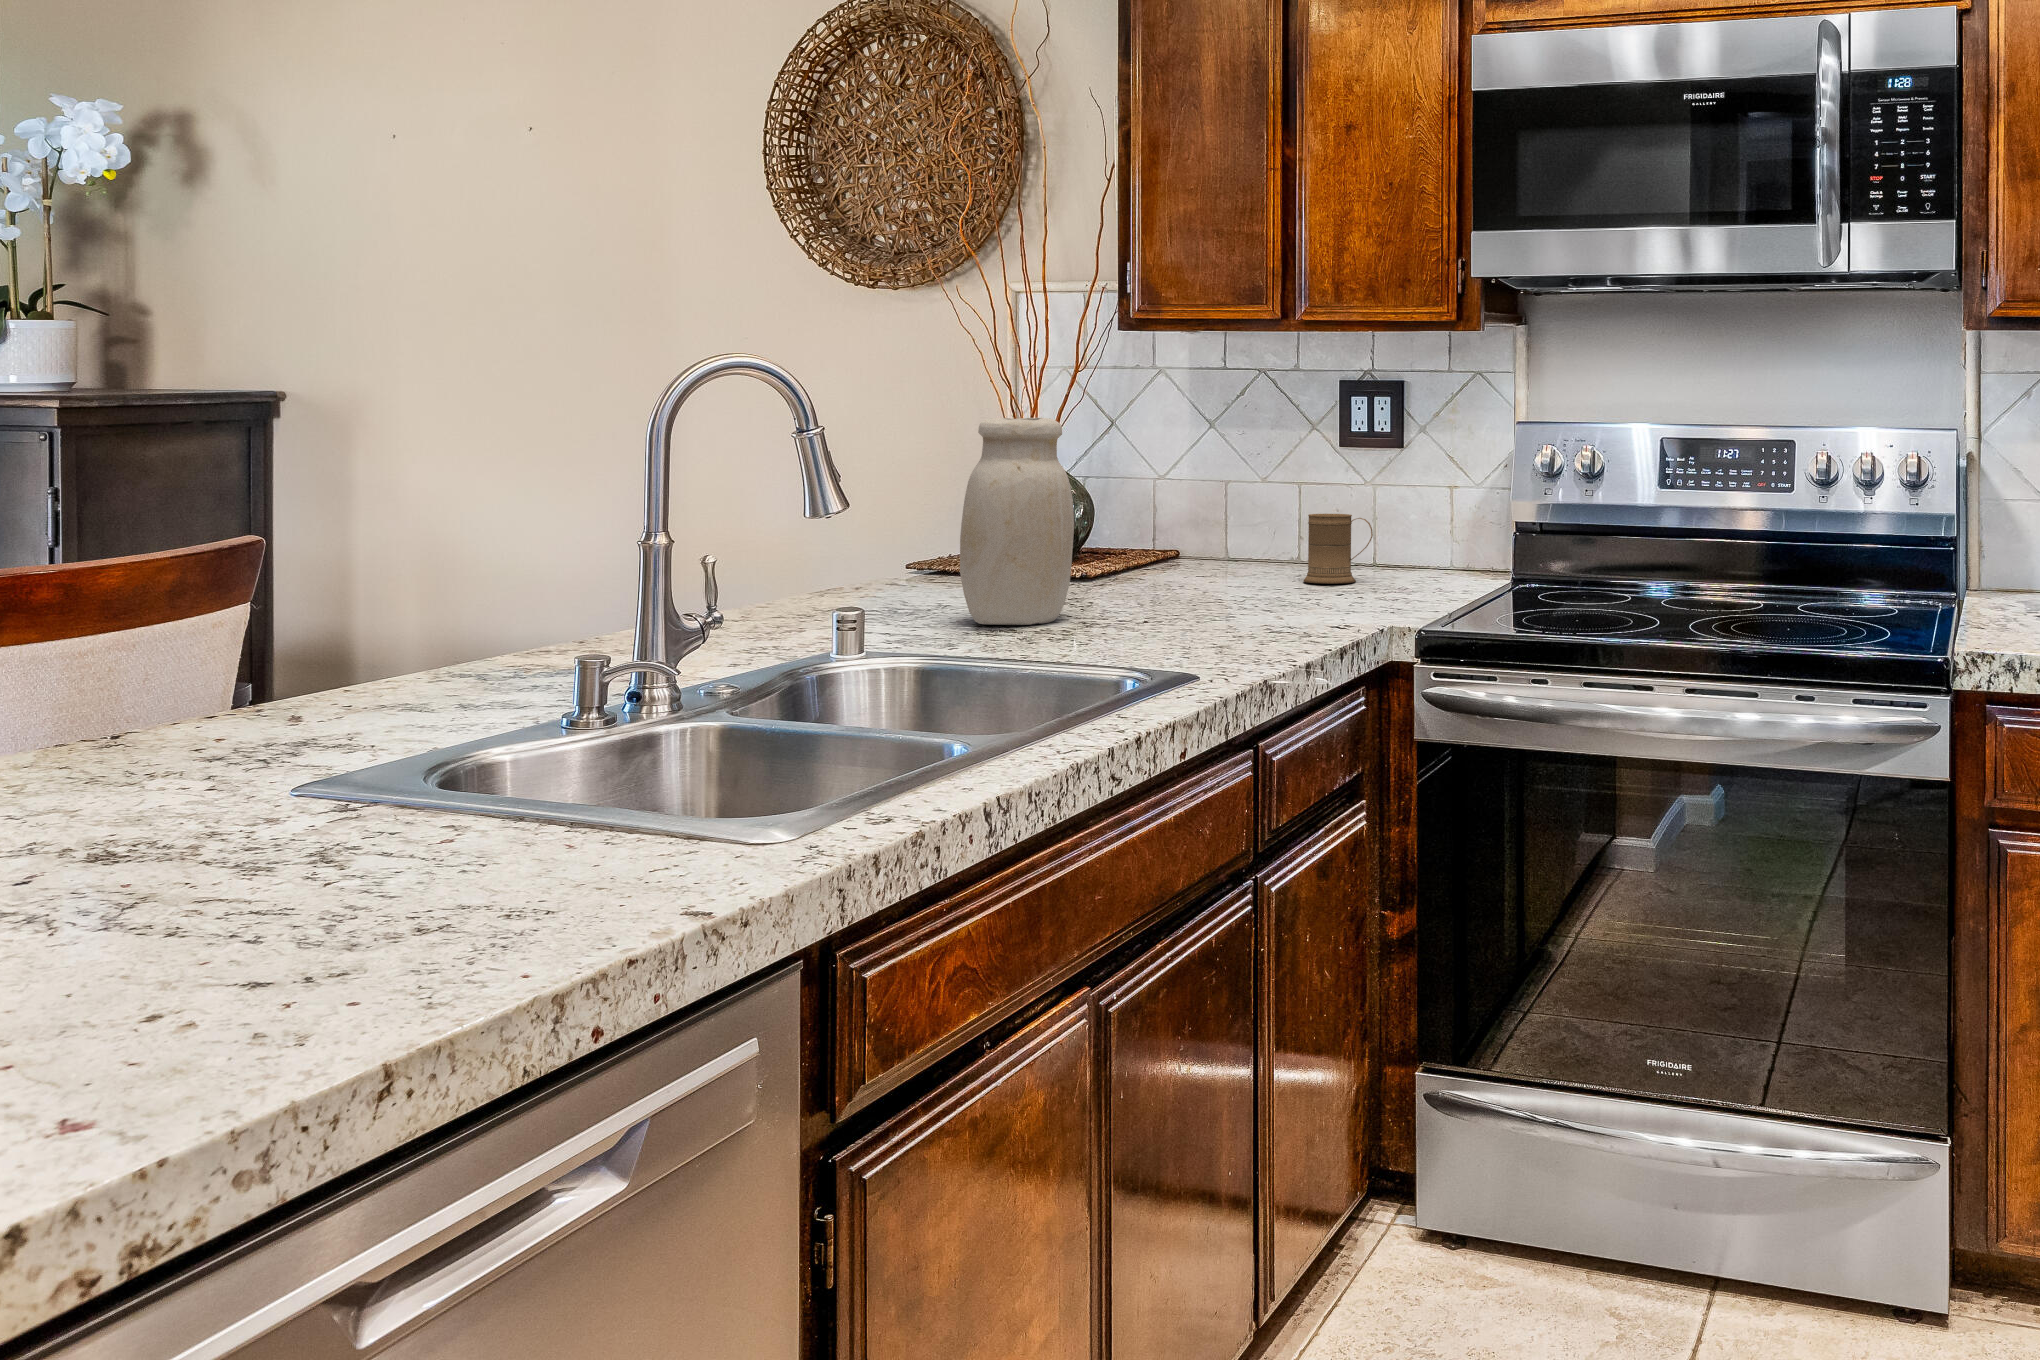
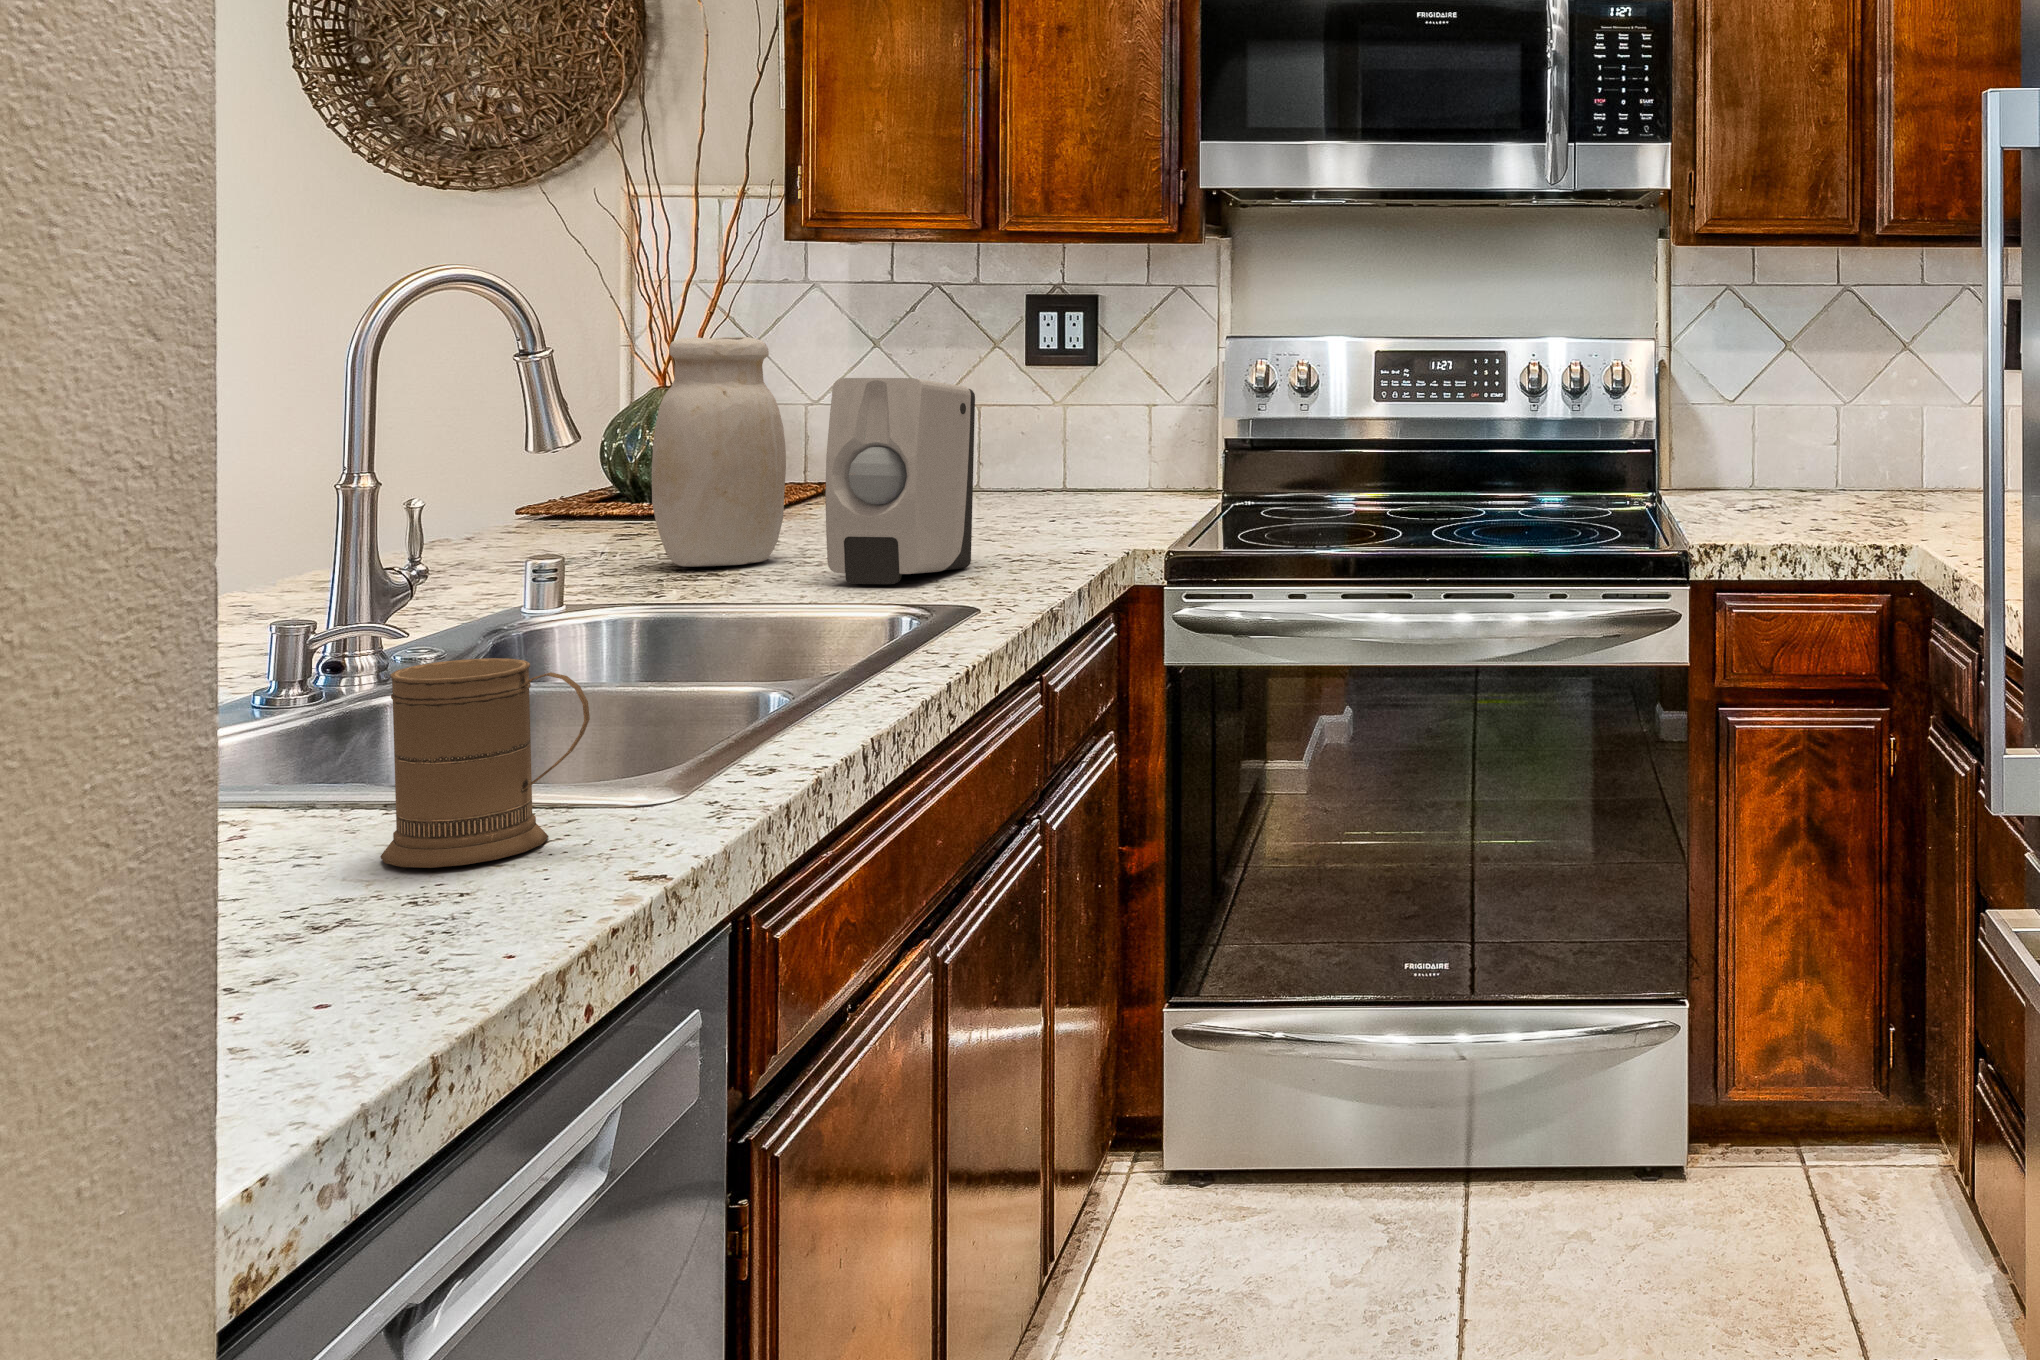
soap dispenser: none [1082,457,1227,651] -> present [825,378,975,584]
mug: present [1303,514,1373,584] -> present [380,658,590,868]

